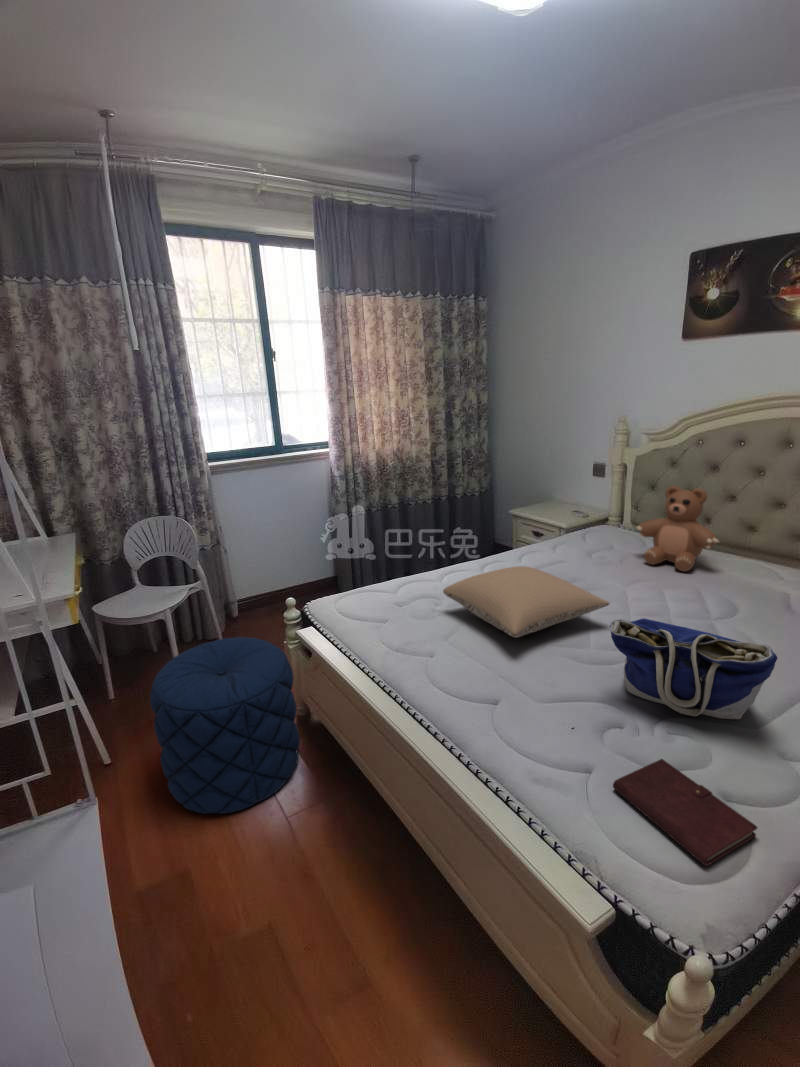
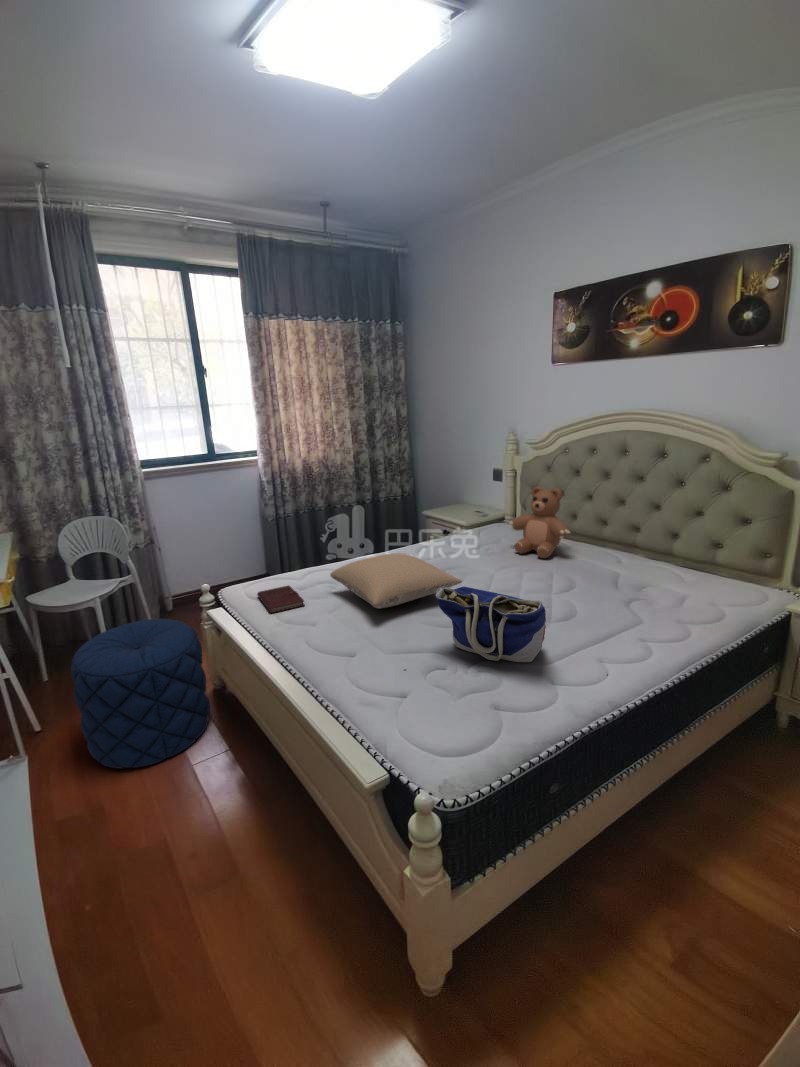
notebook: present [613,759,757,866] -> present [257,586,304,613]

